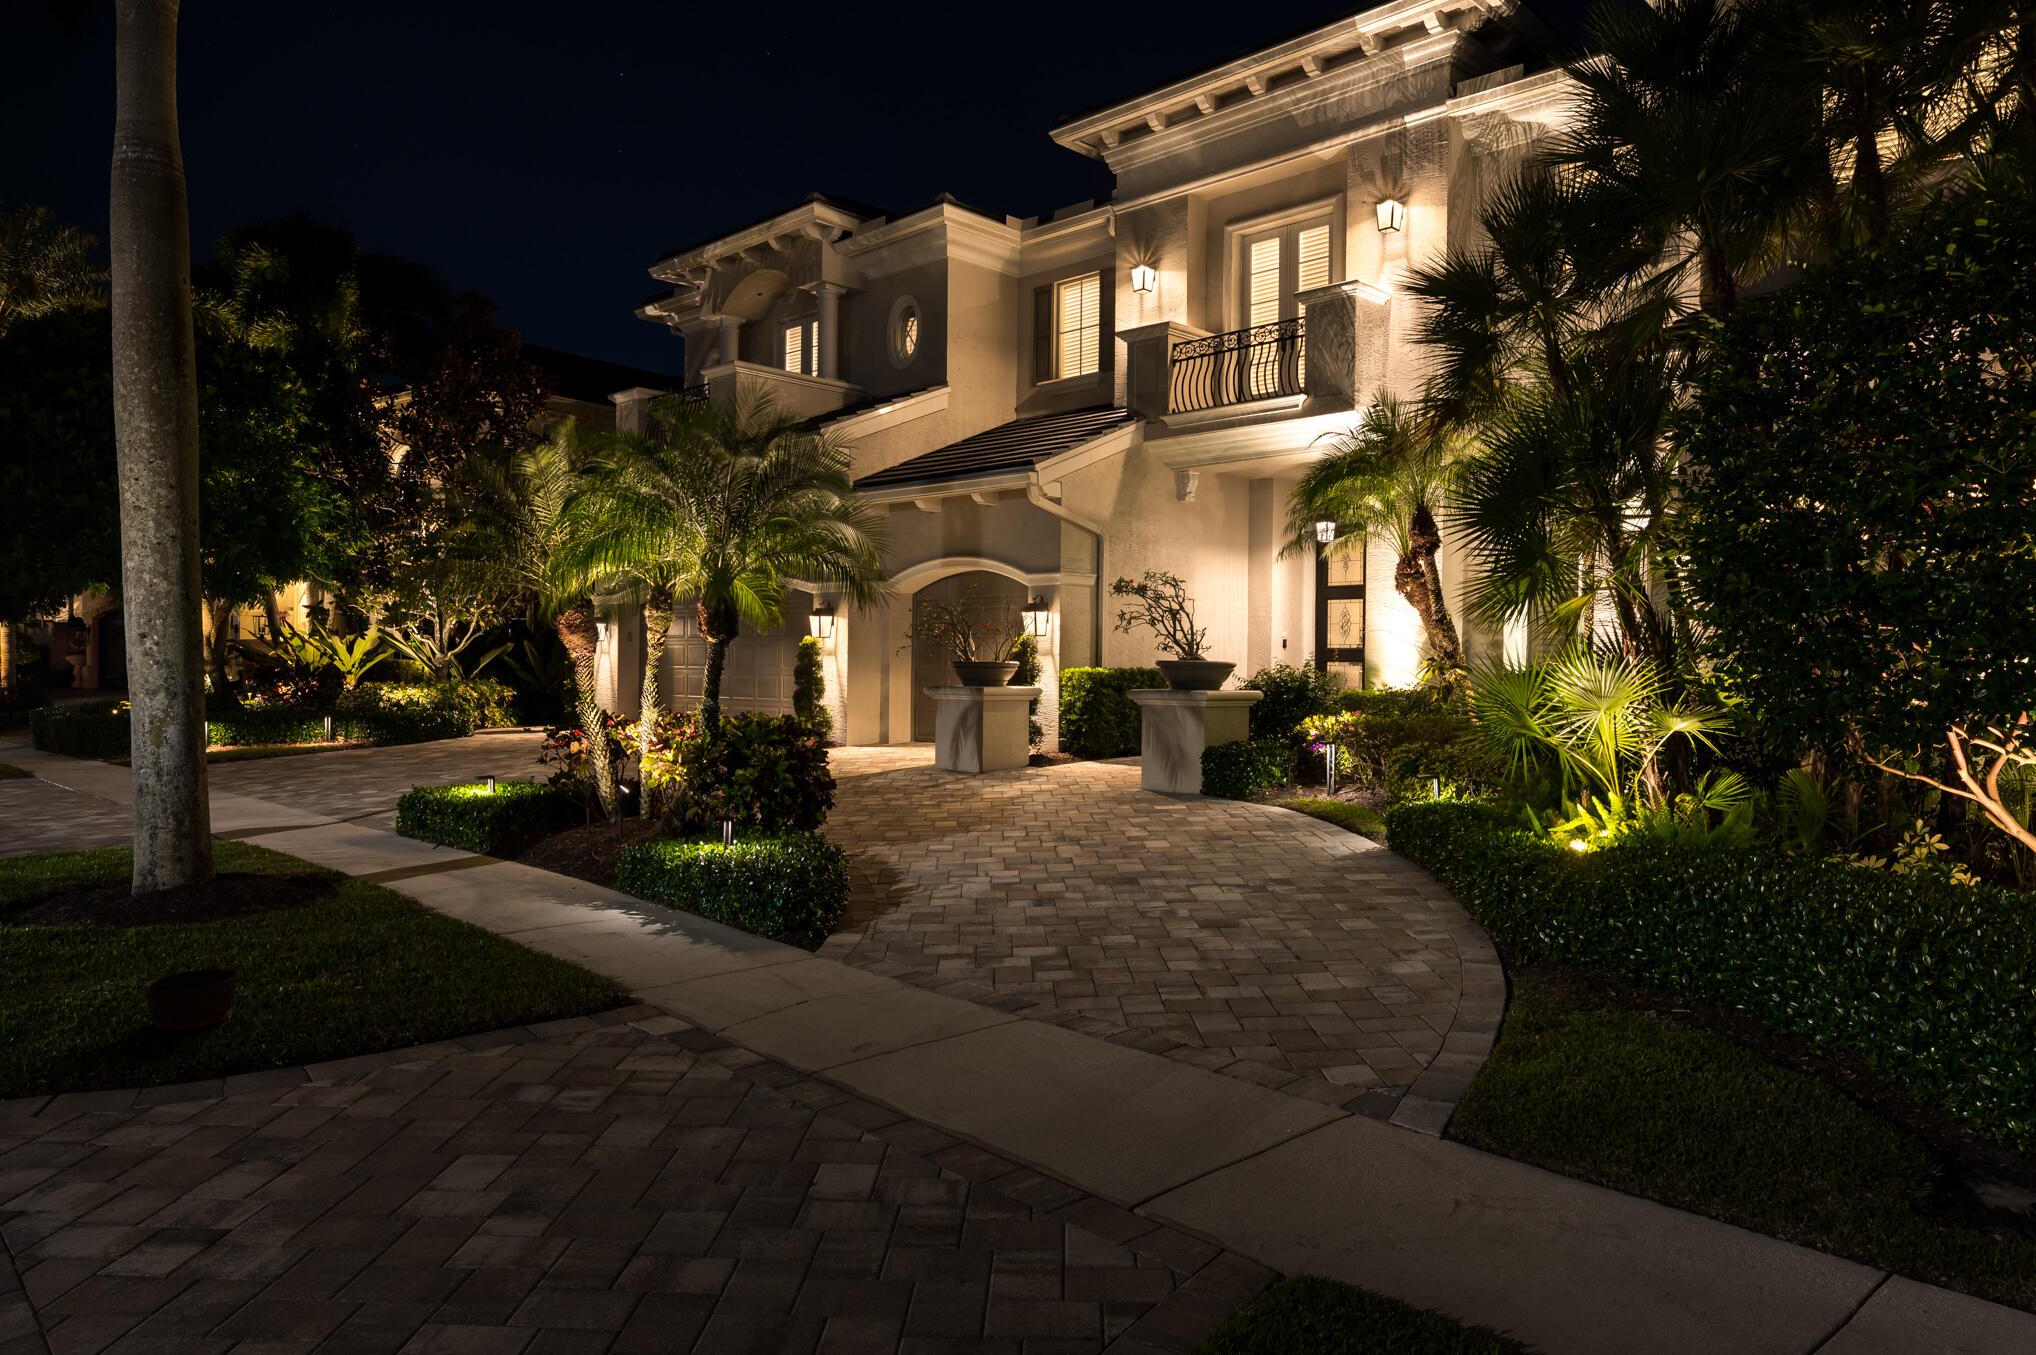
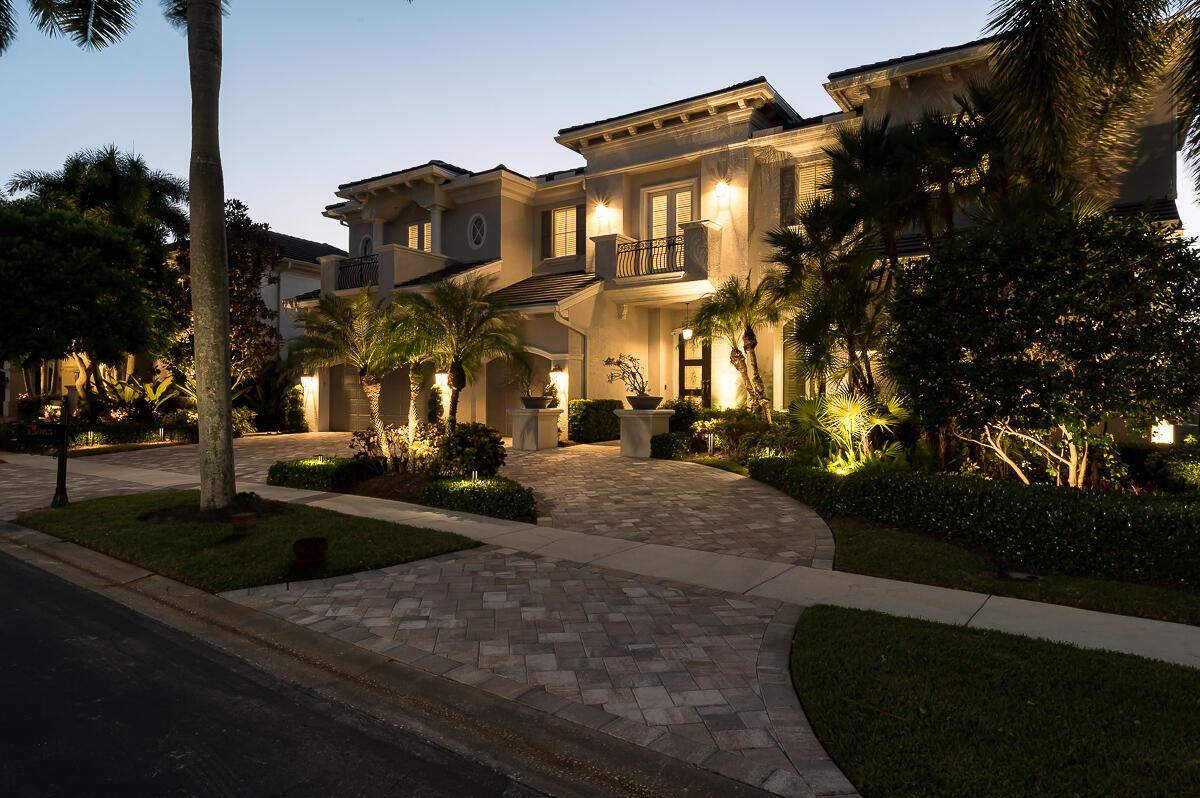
potted tree: none [134,851,219,946] -> present [228,491,263,535]

